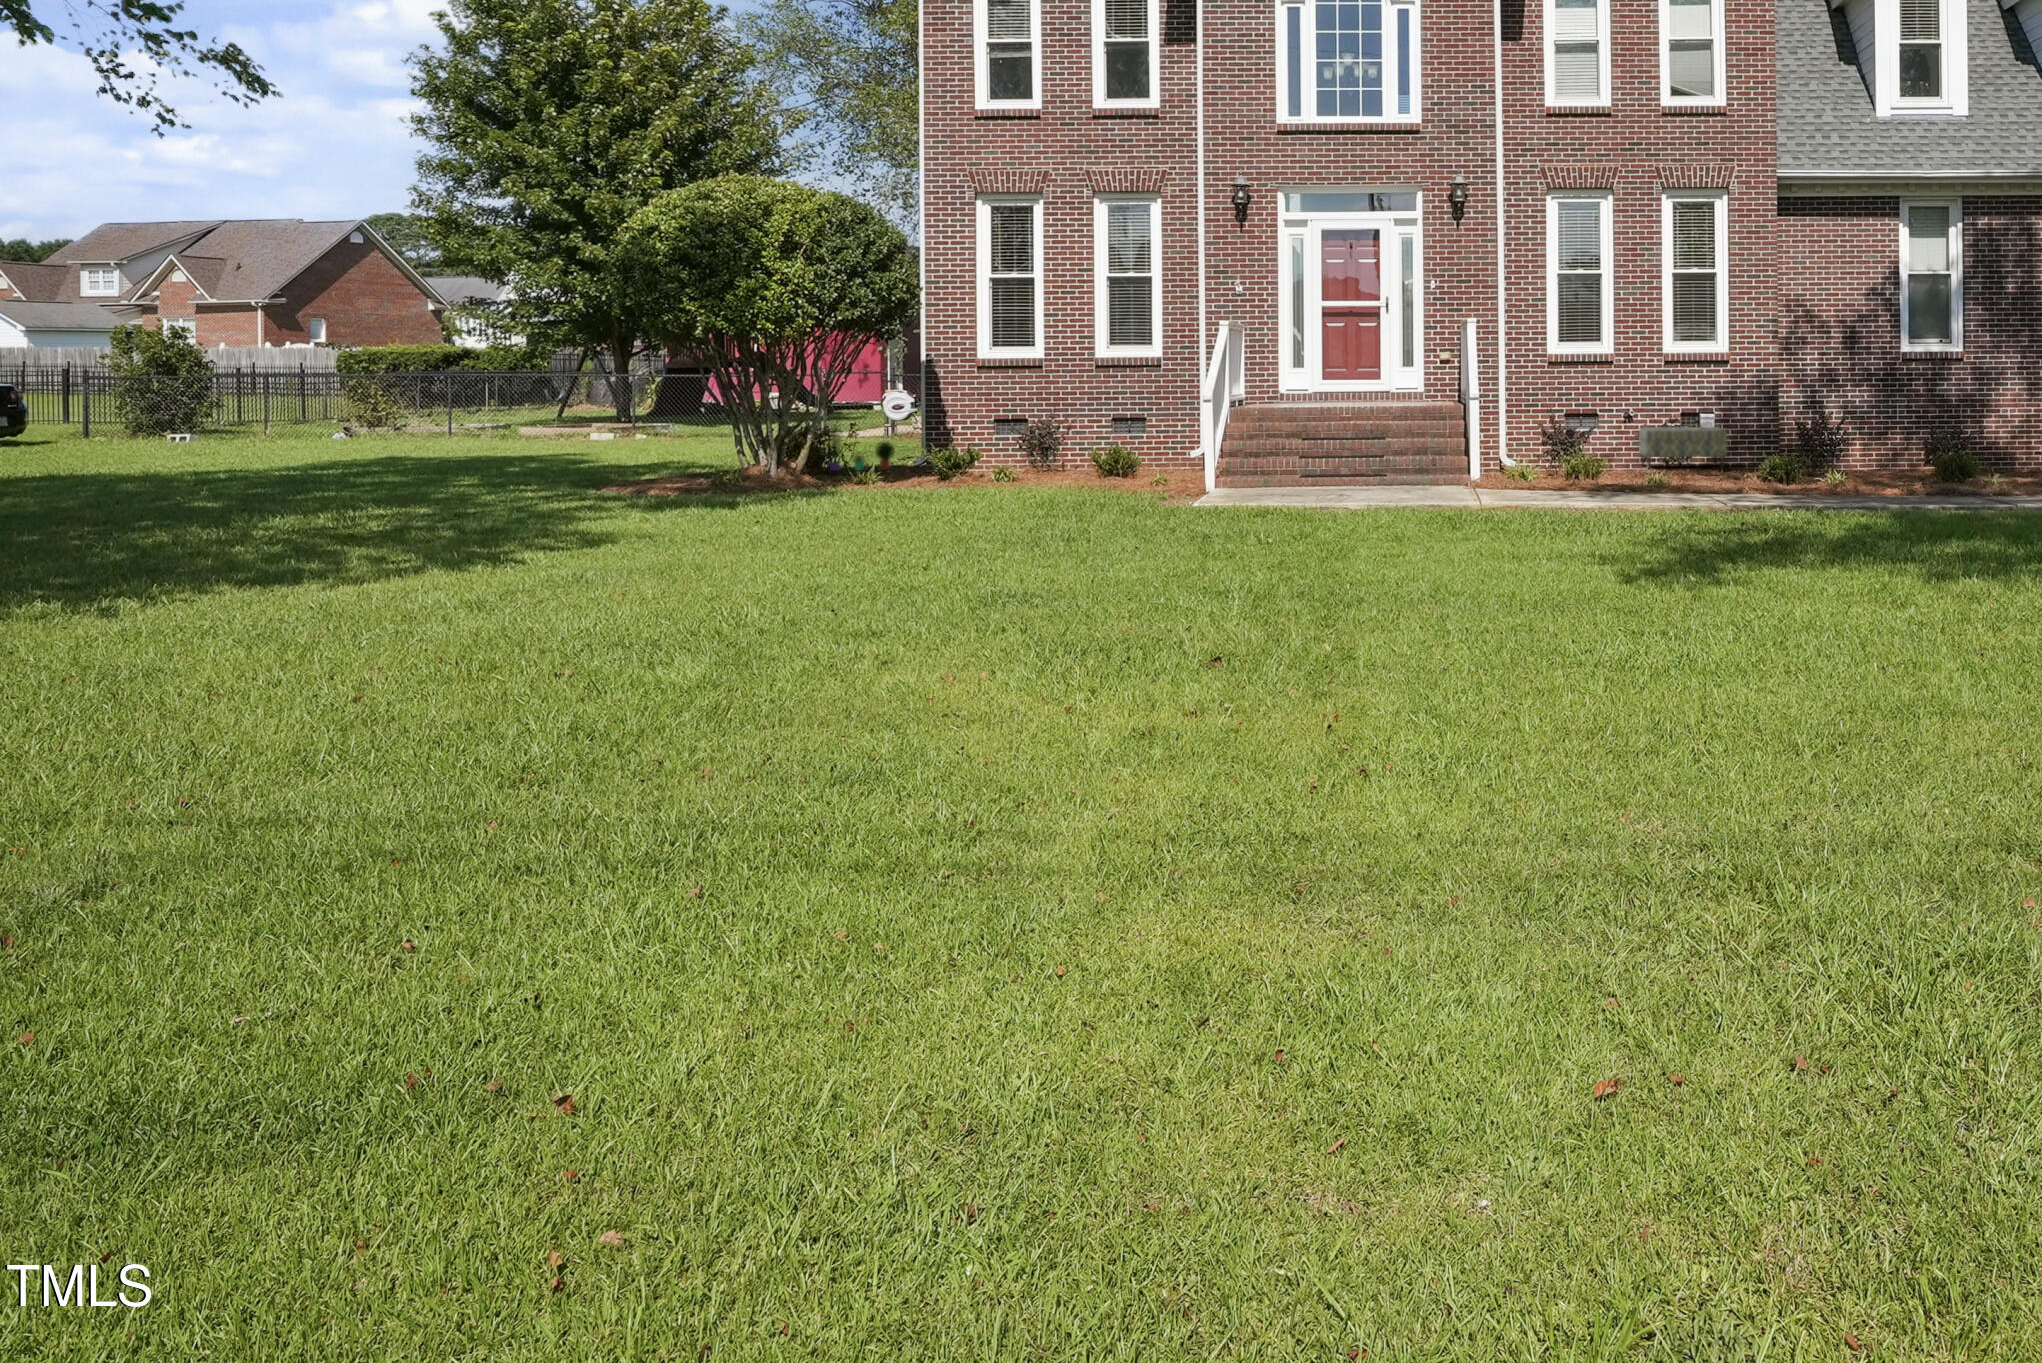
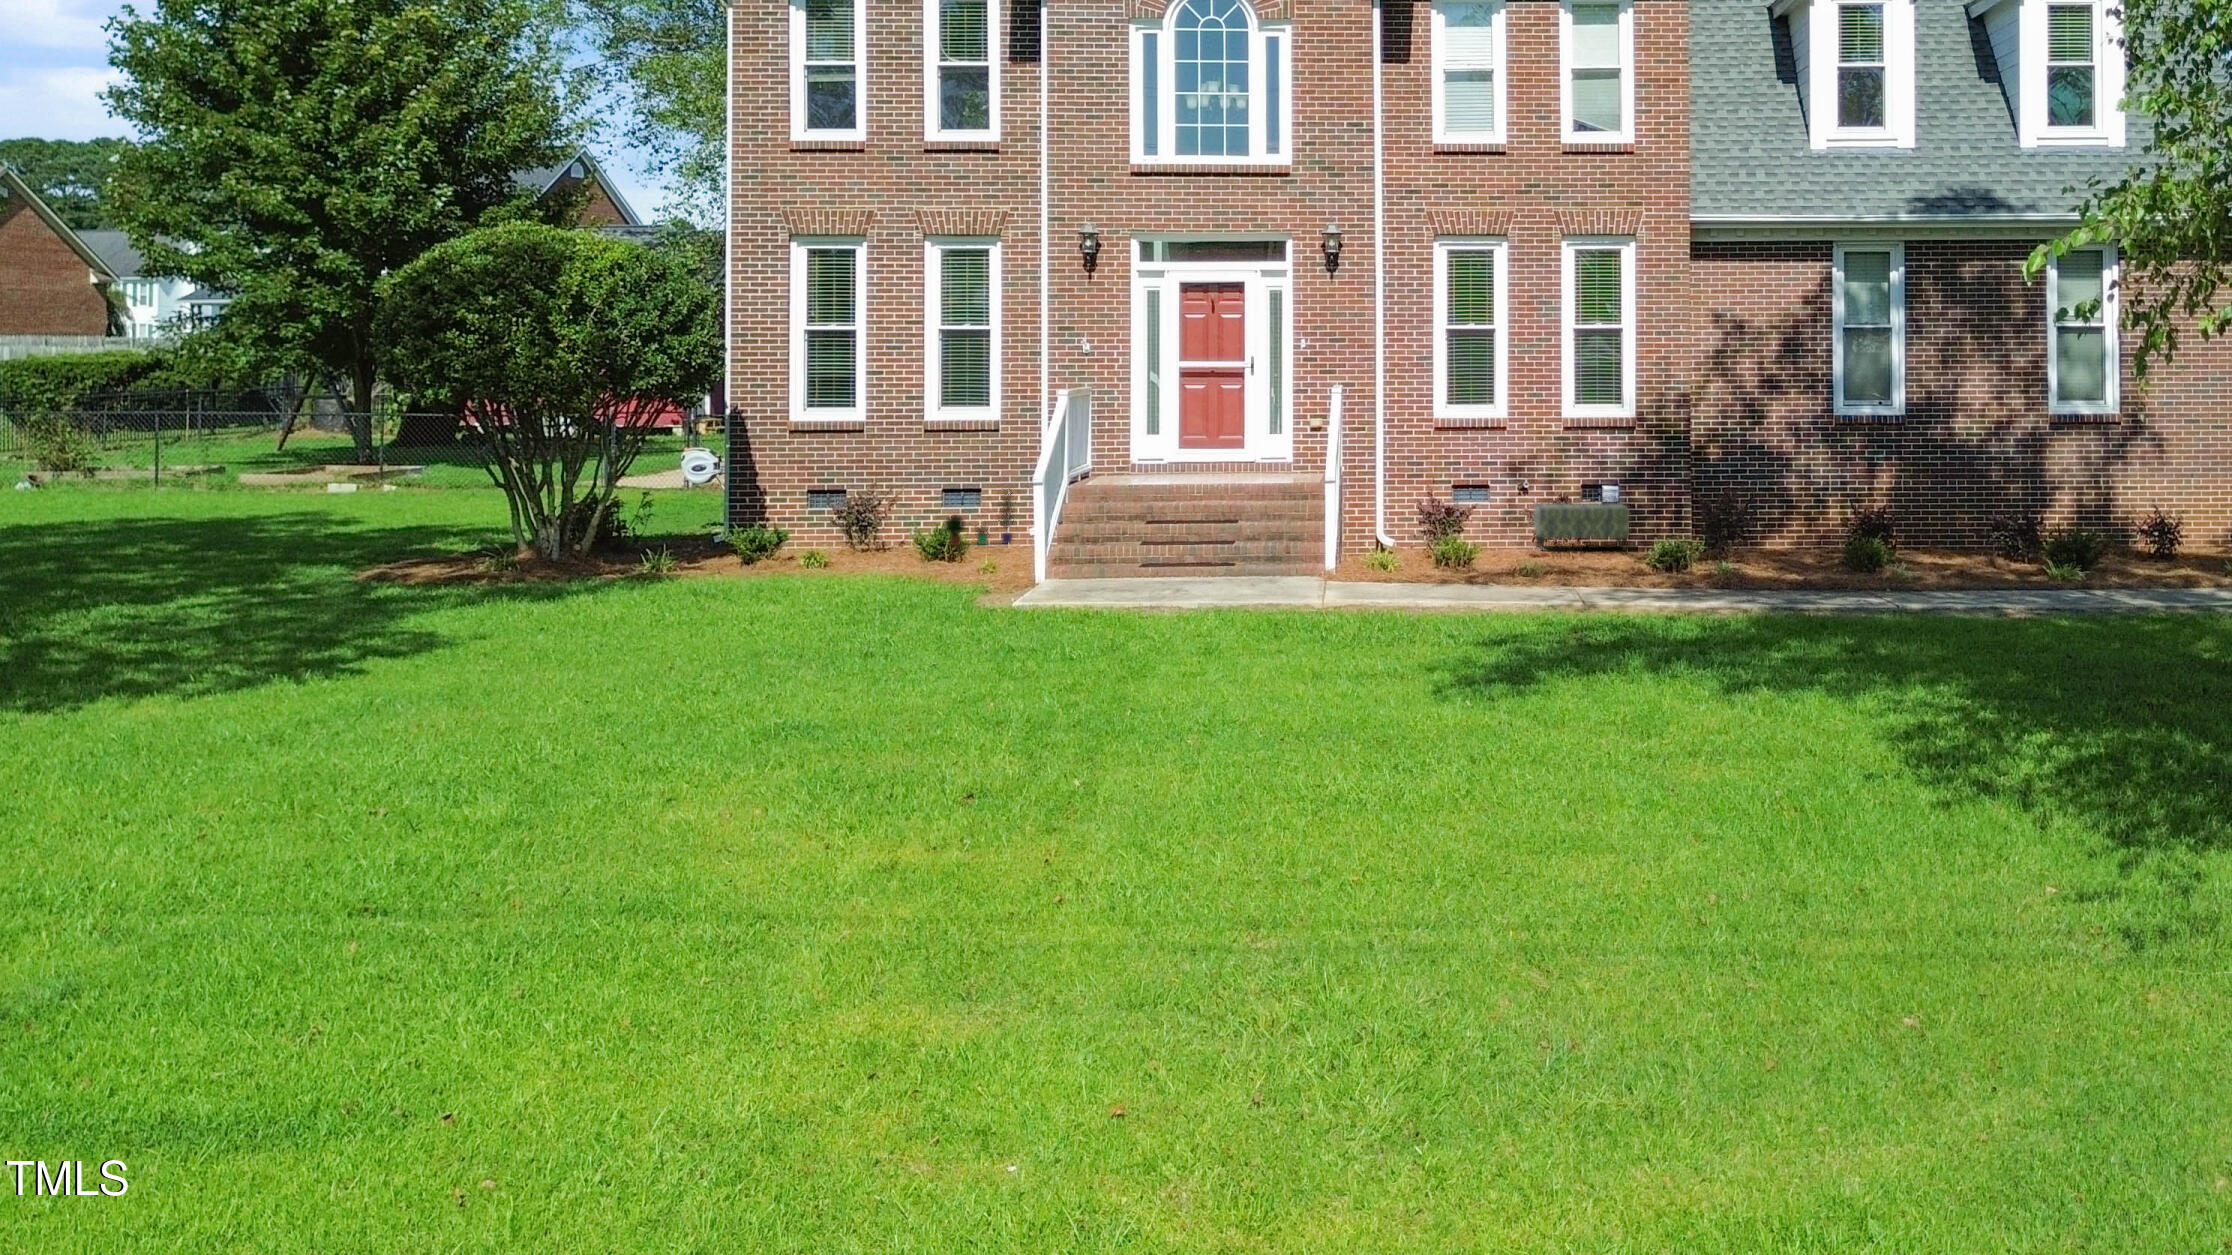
potted plant: present [825,421,895,471] -> present [945,489,1016,546]

